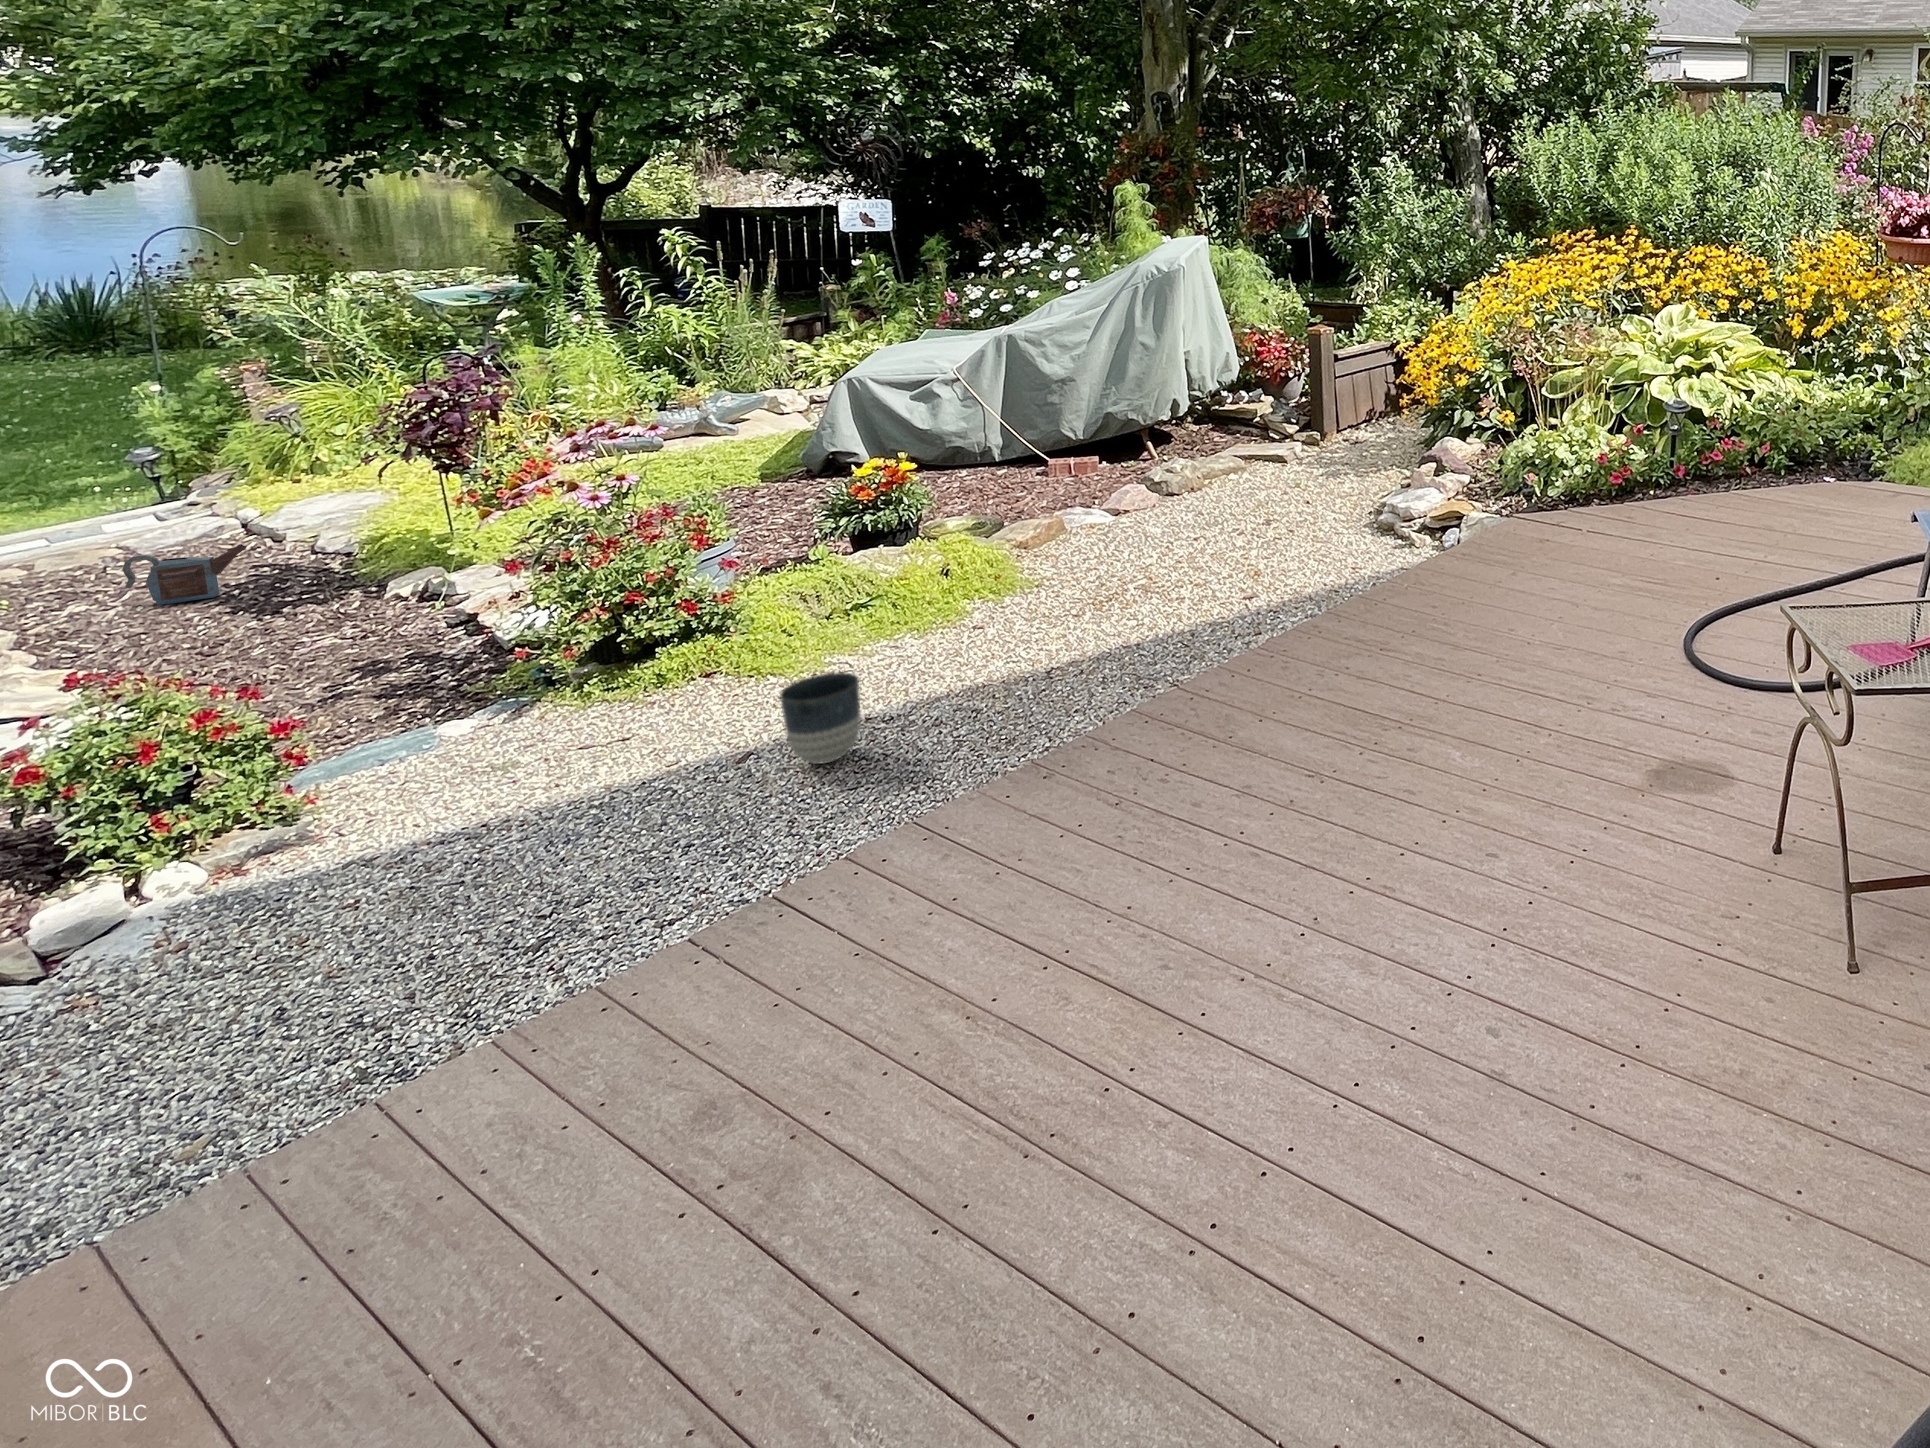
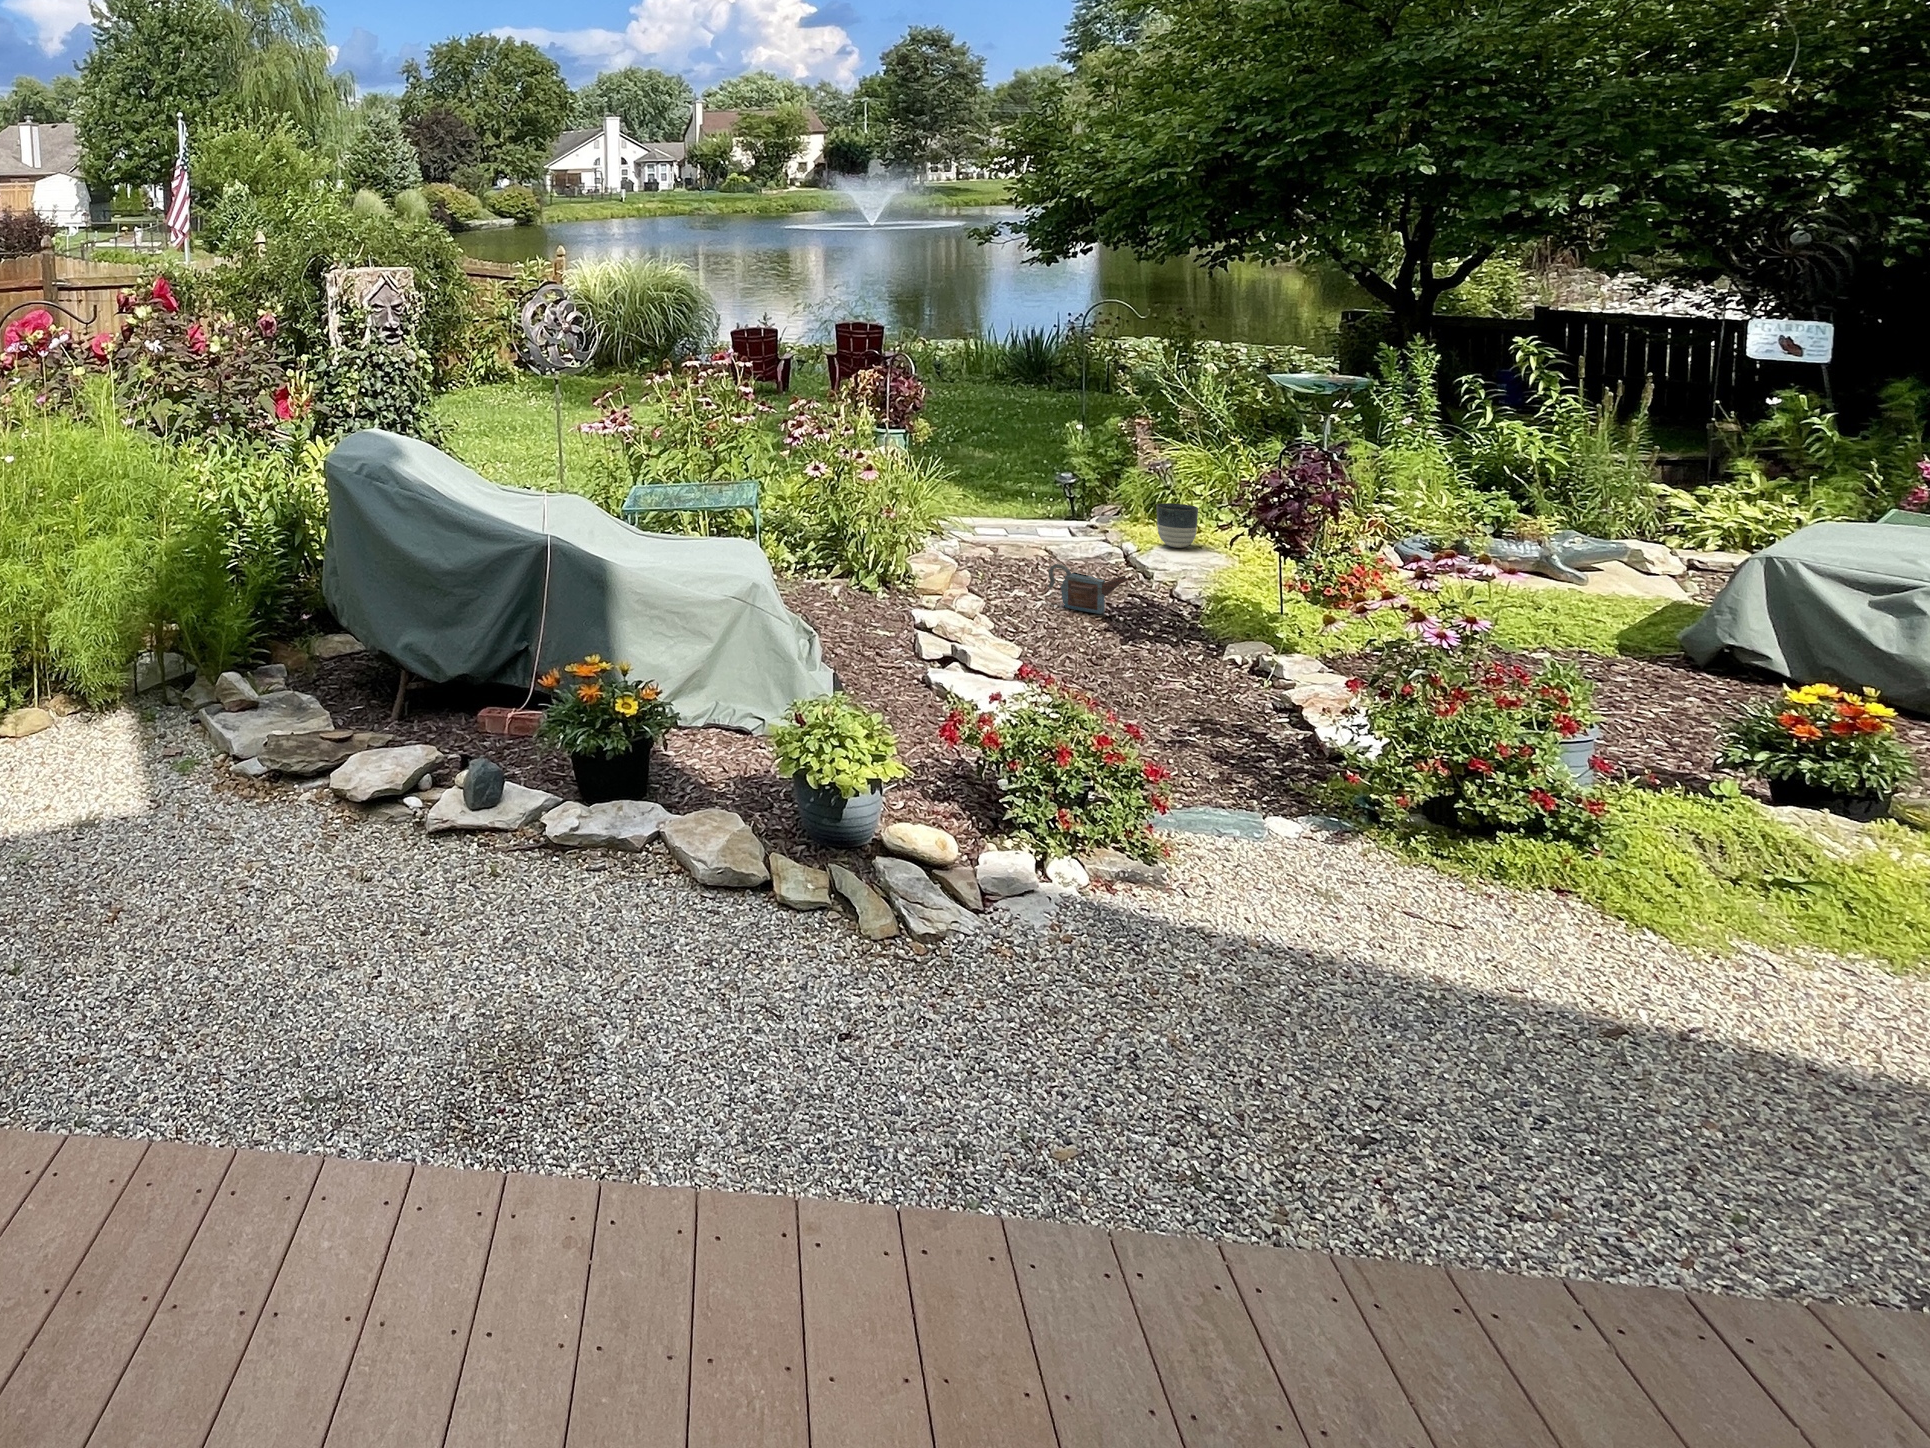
planter: present [780,672,861,764] -> present [1157,503,1198,548]

